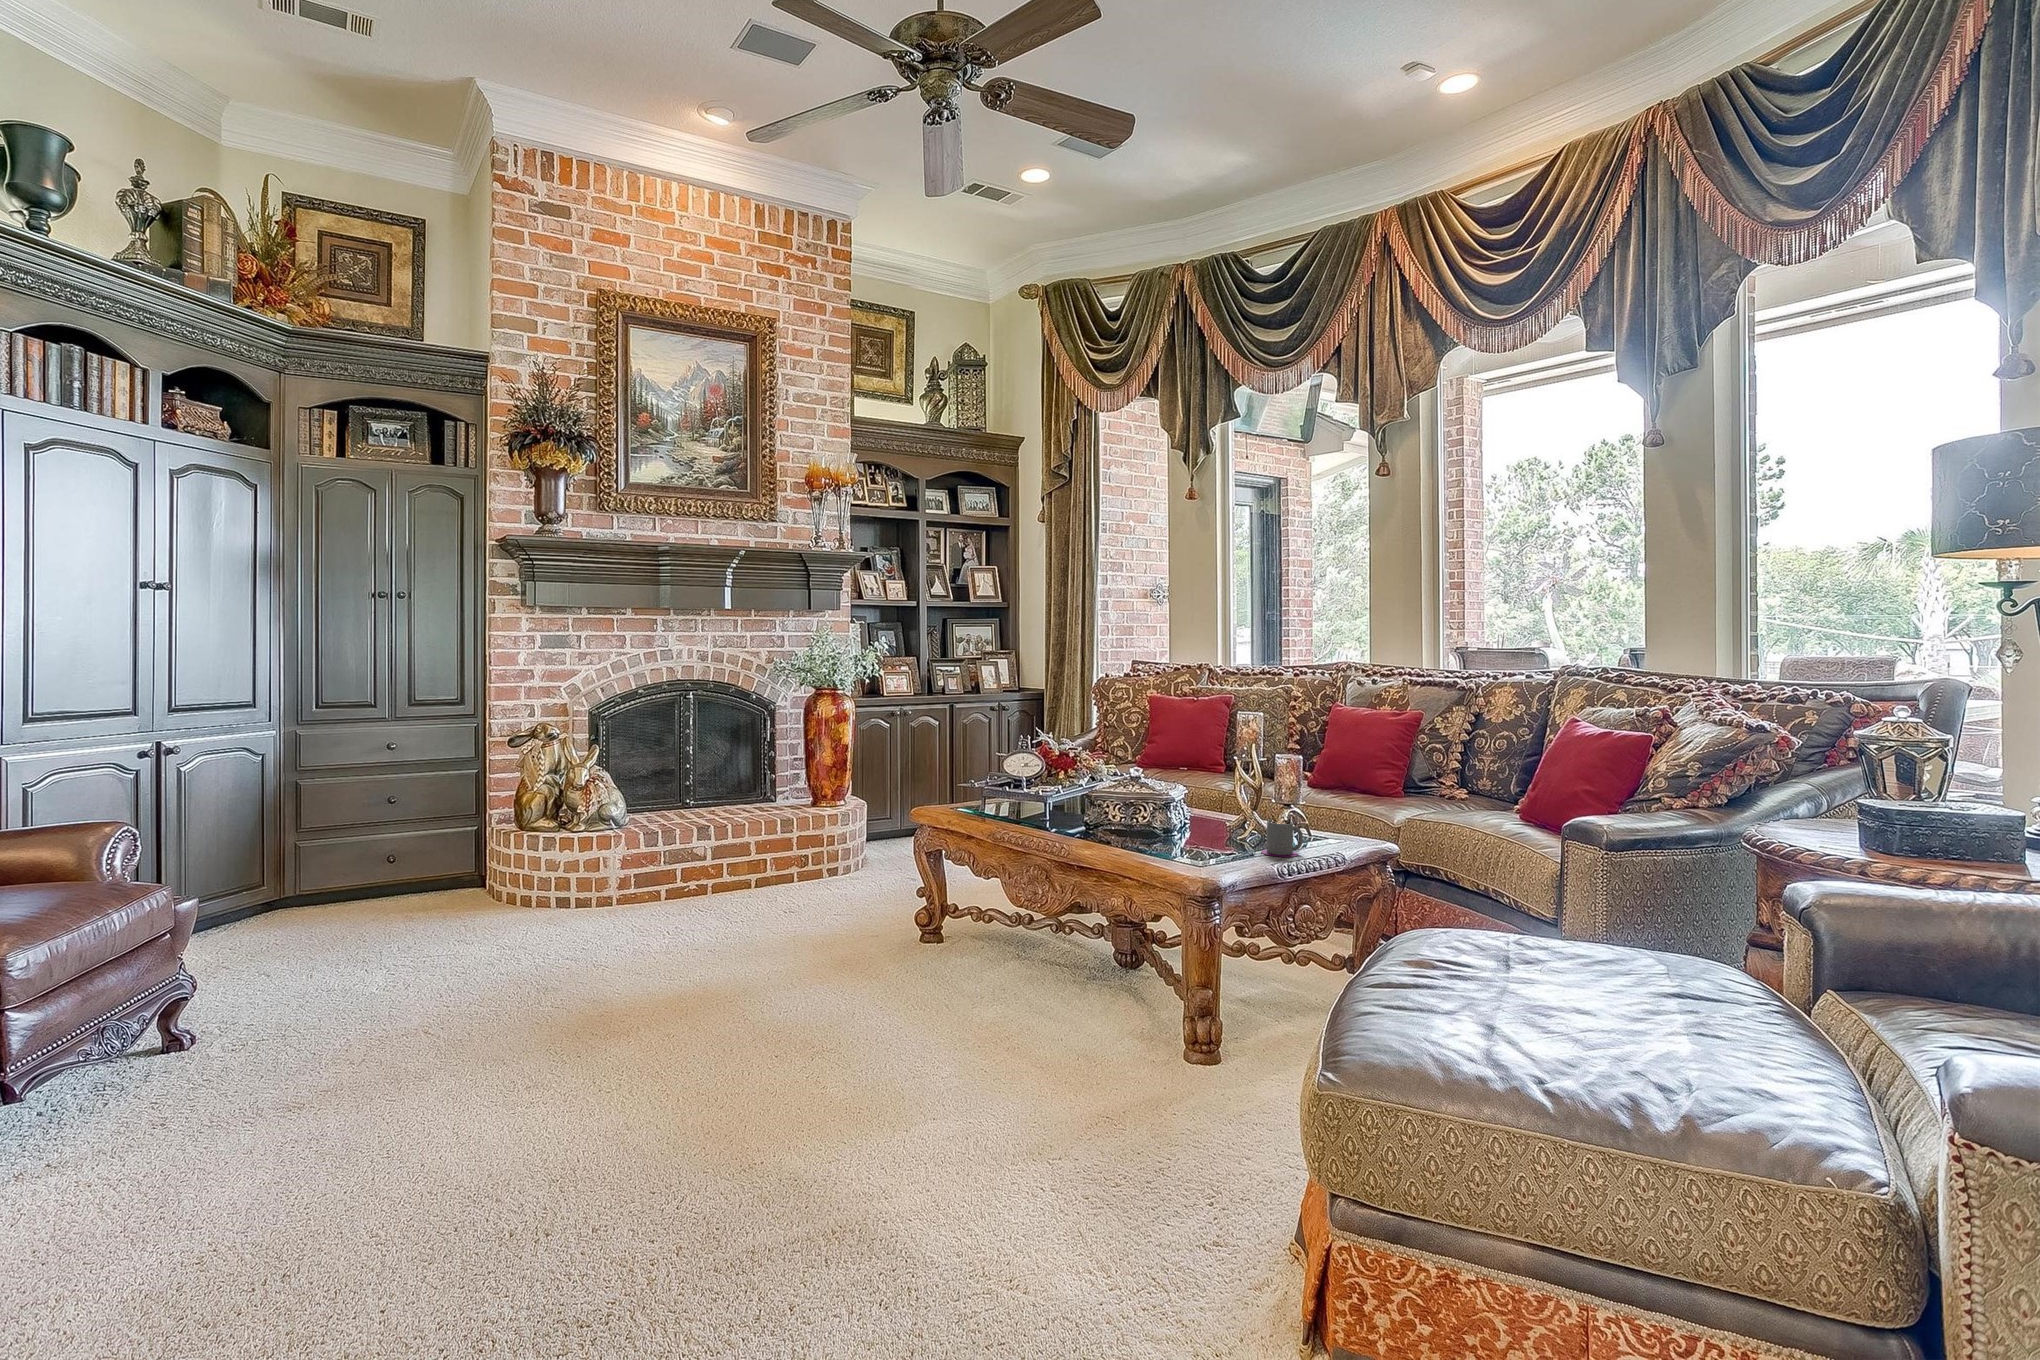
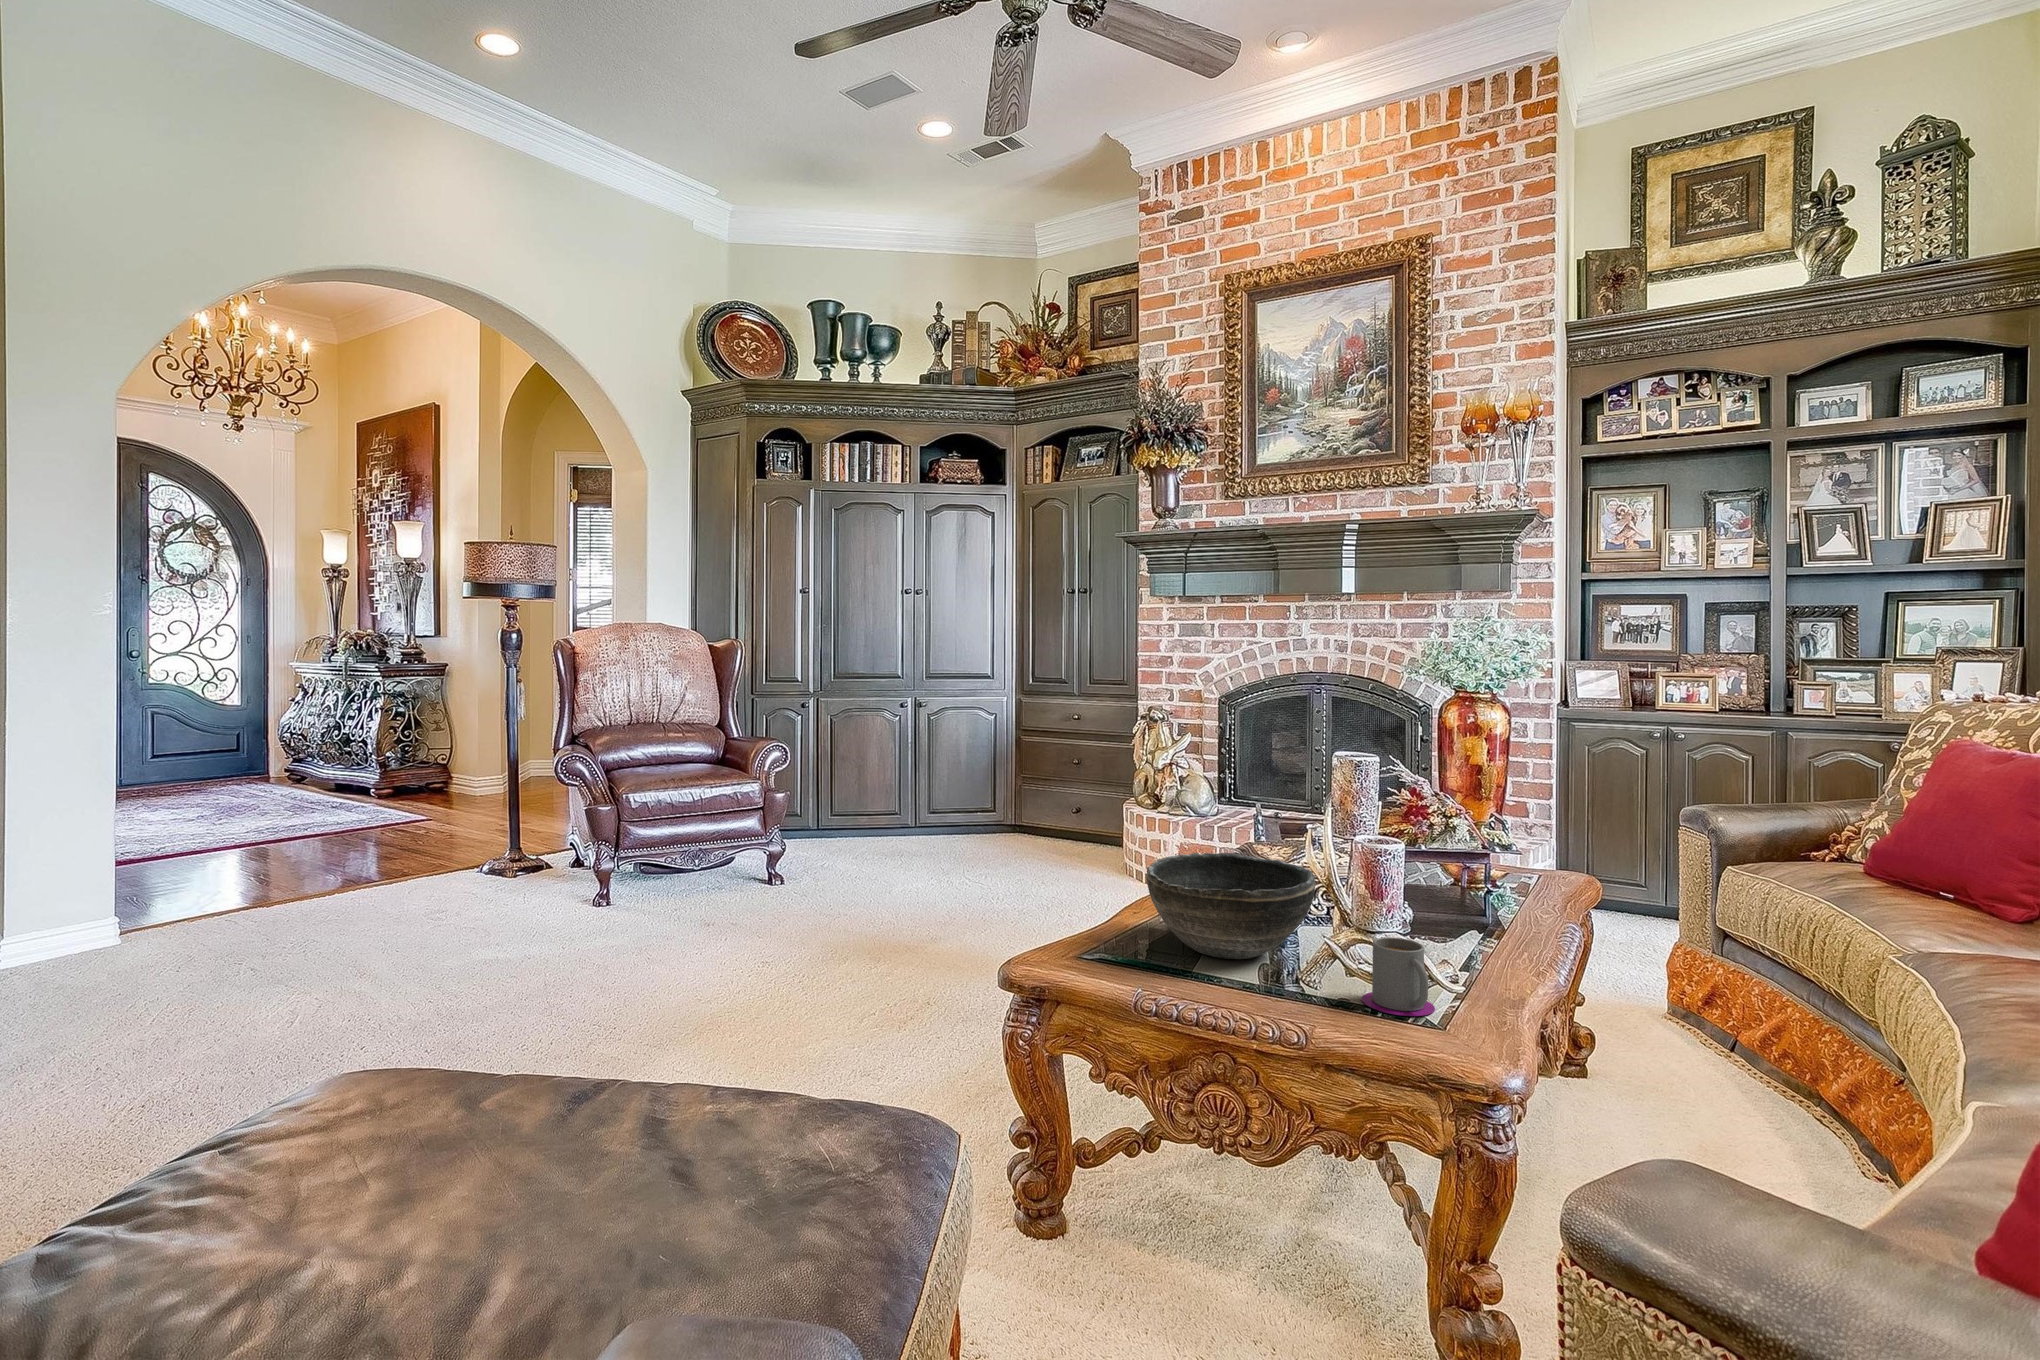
bowl: none [1131,800,1233,862] -> present [1147,853,1315,959]

